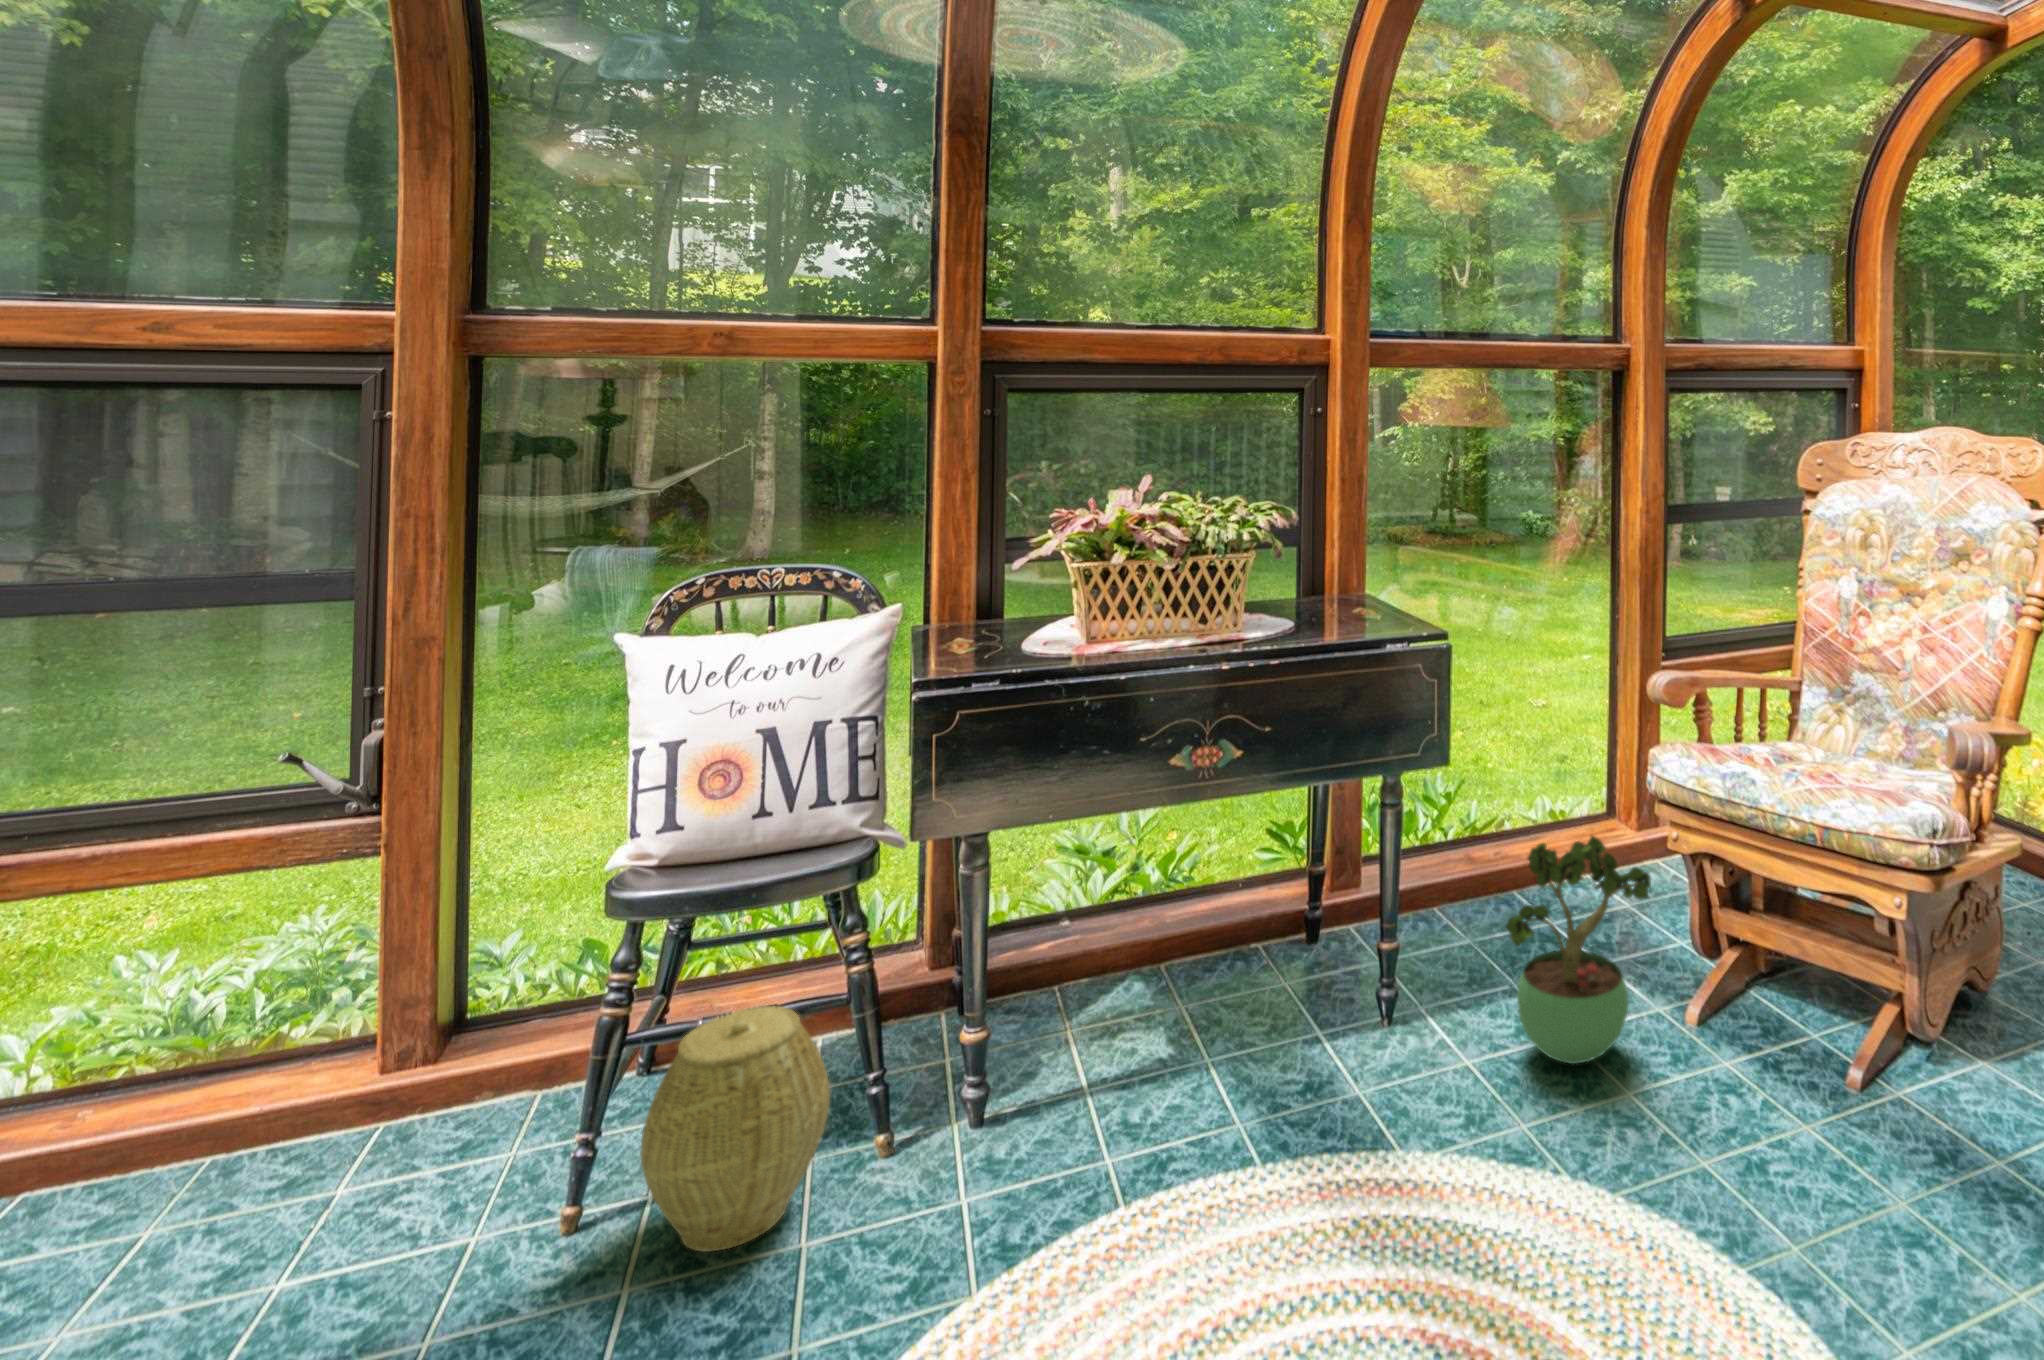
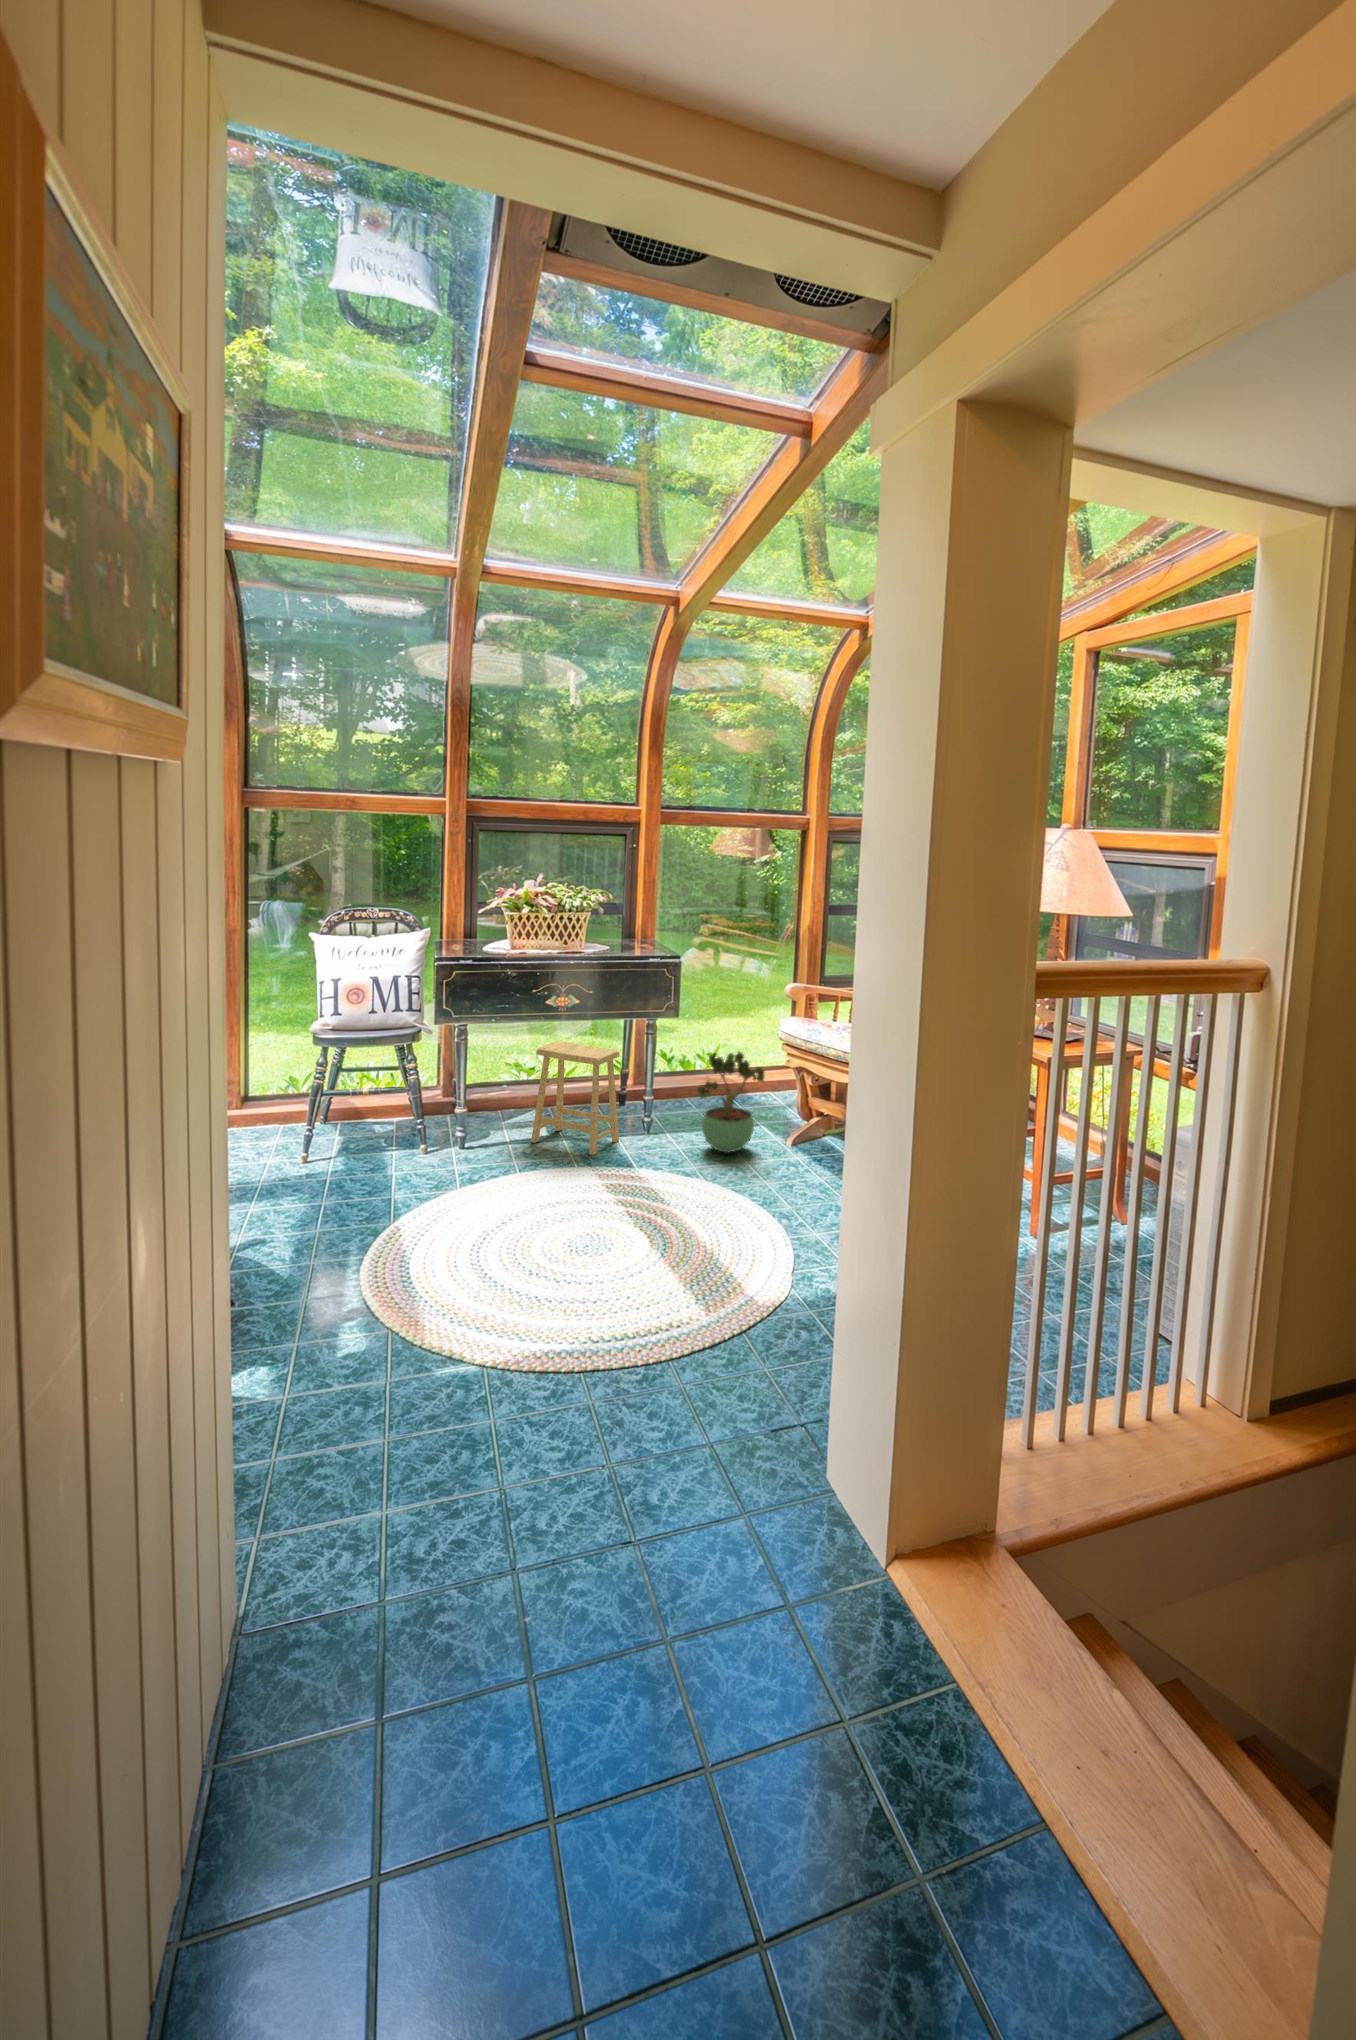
footstool: none [1138,833,1333,1108] -> present [531,1041,619,1155]
woven basket: present [641,1006,830,1252] -> none [333,1086,403,1172]

